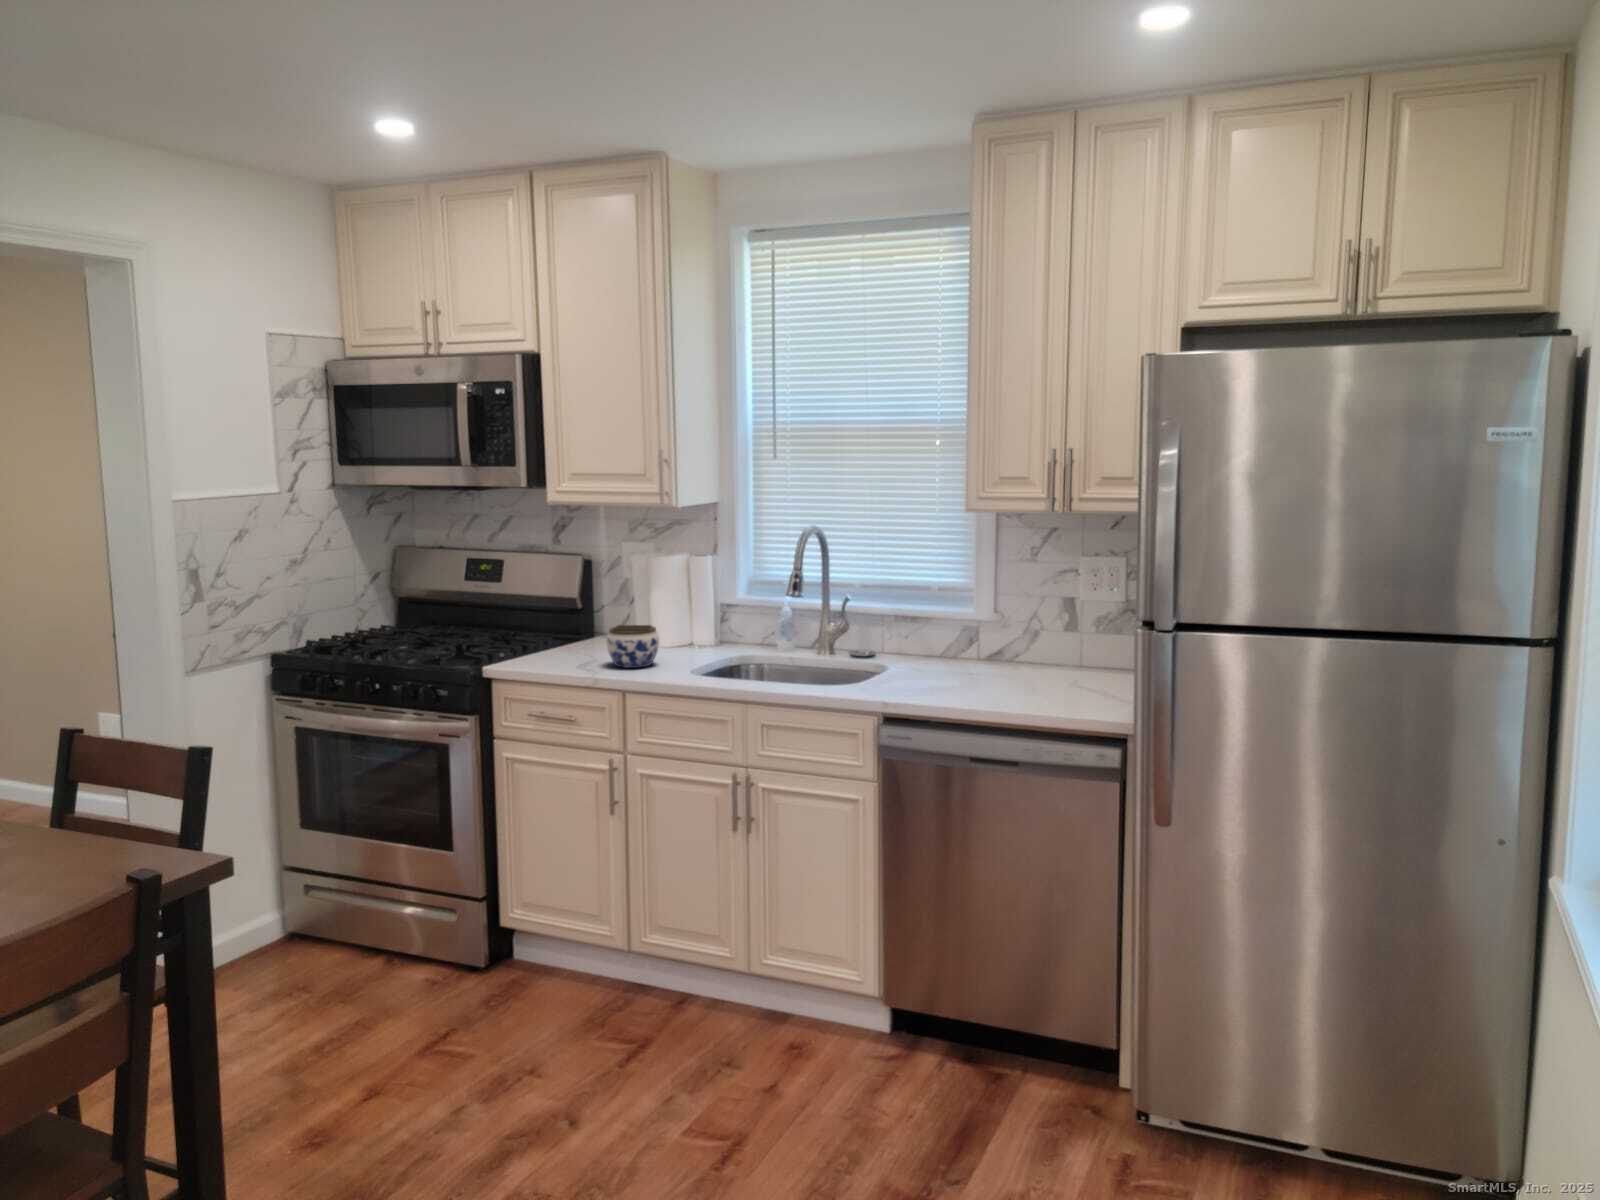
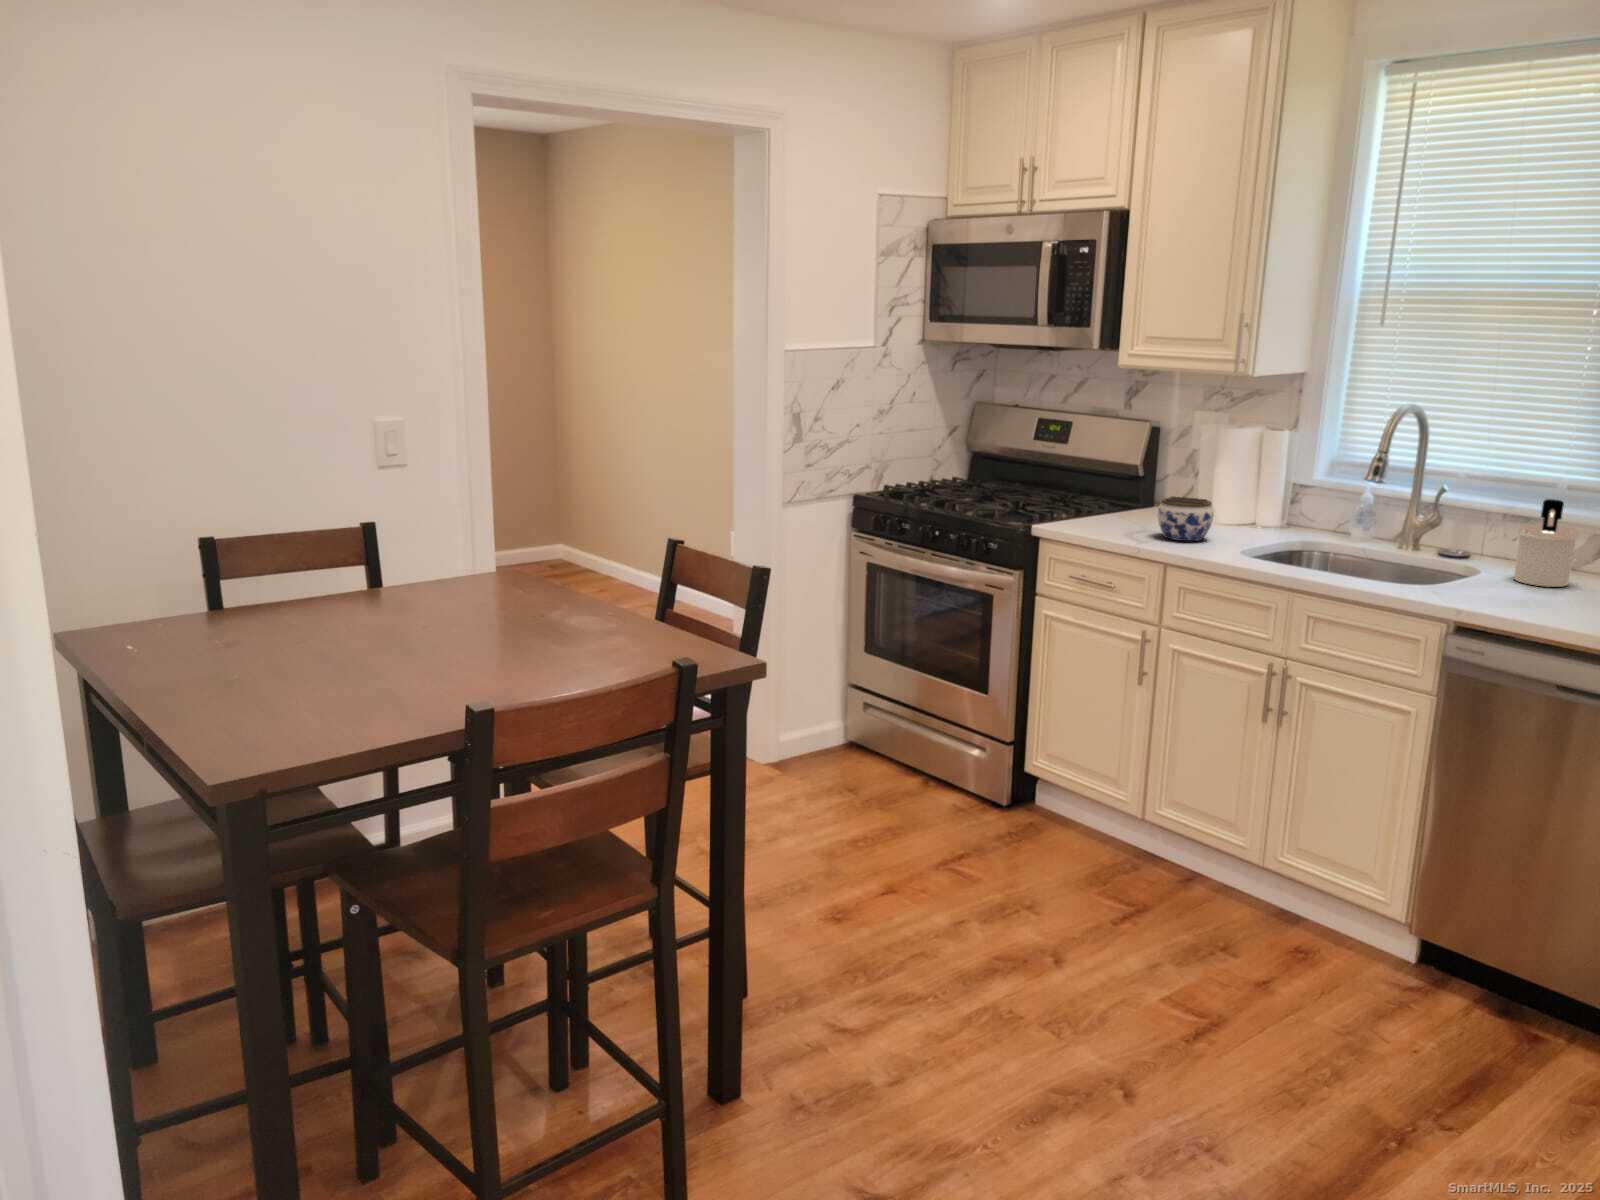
soap dispenser: none [914,599,958,673] -> present [1514,499,1579,587]

